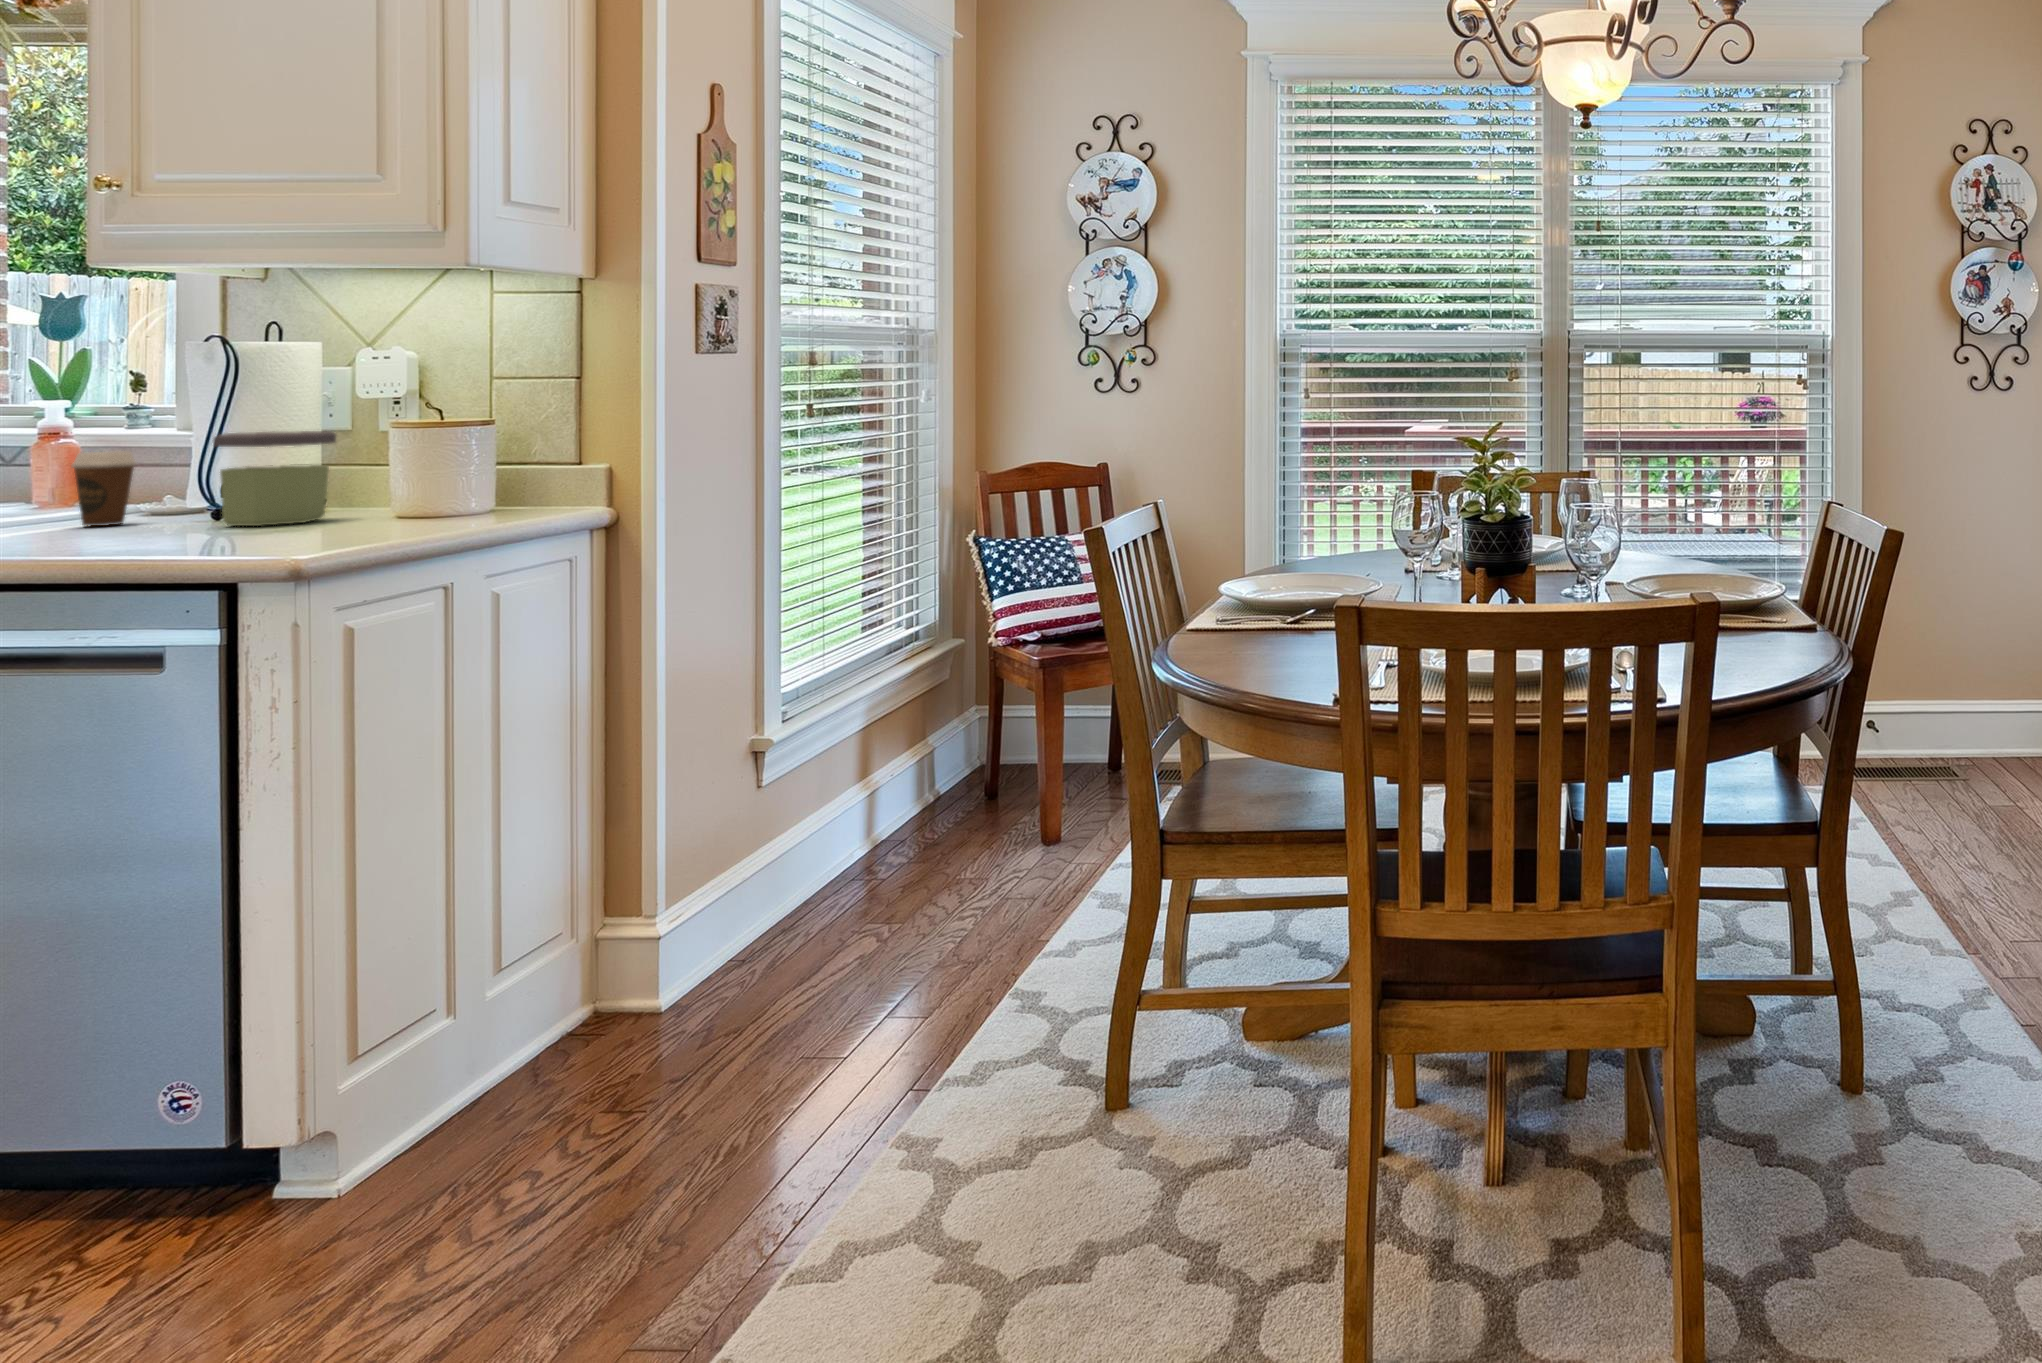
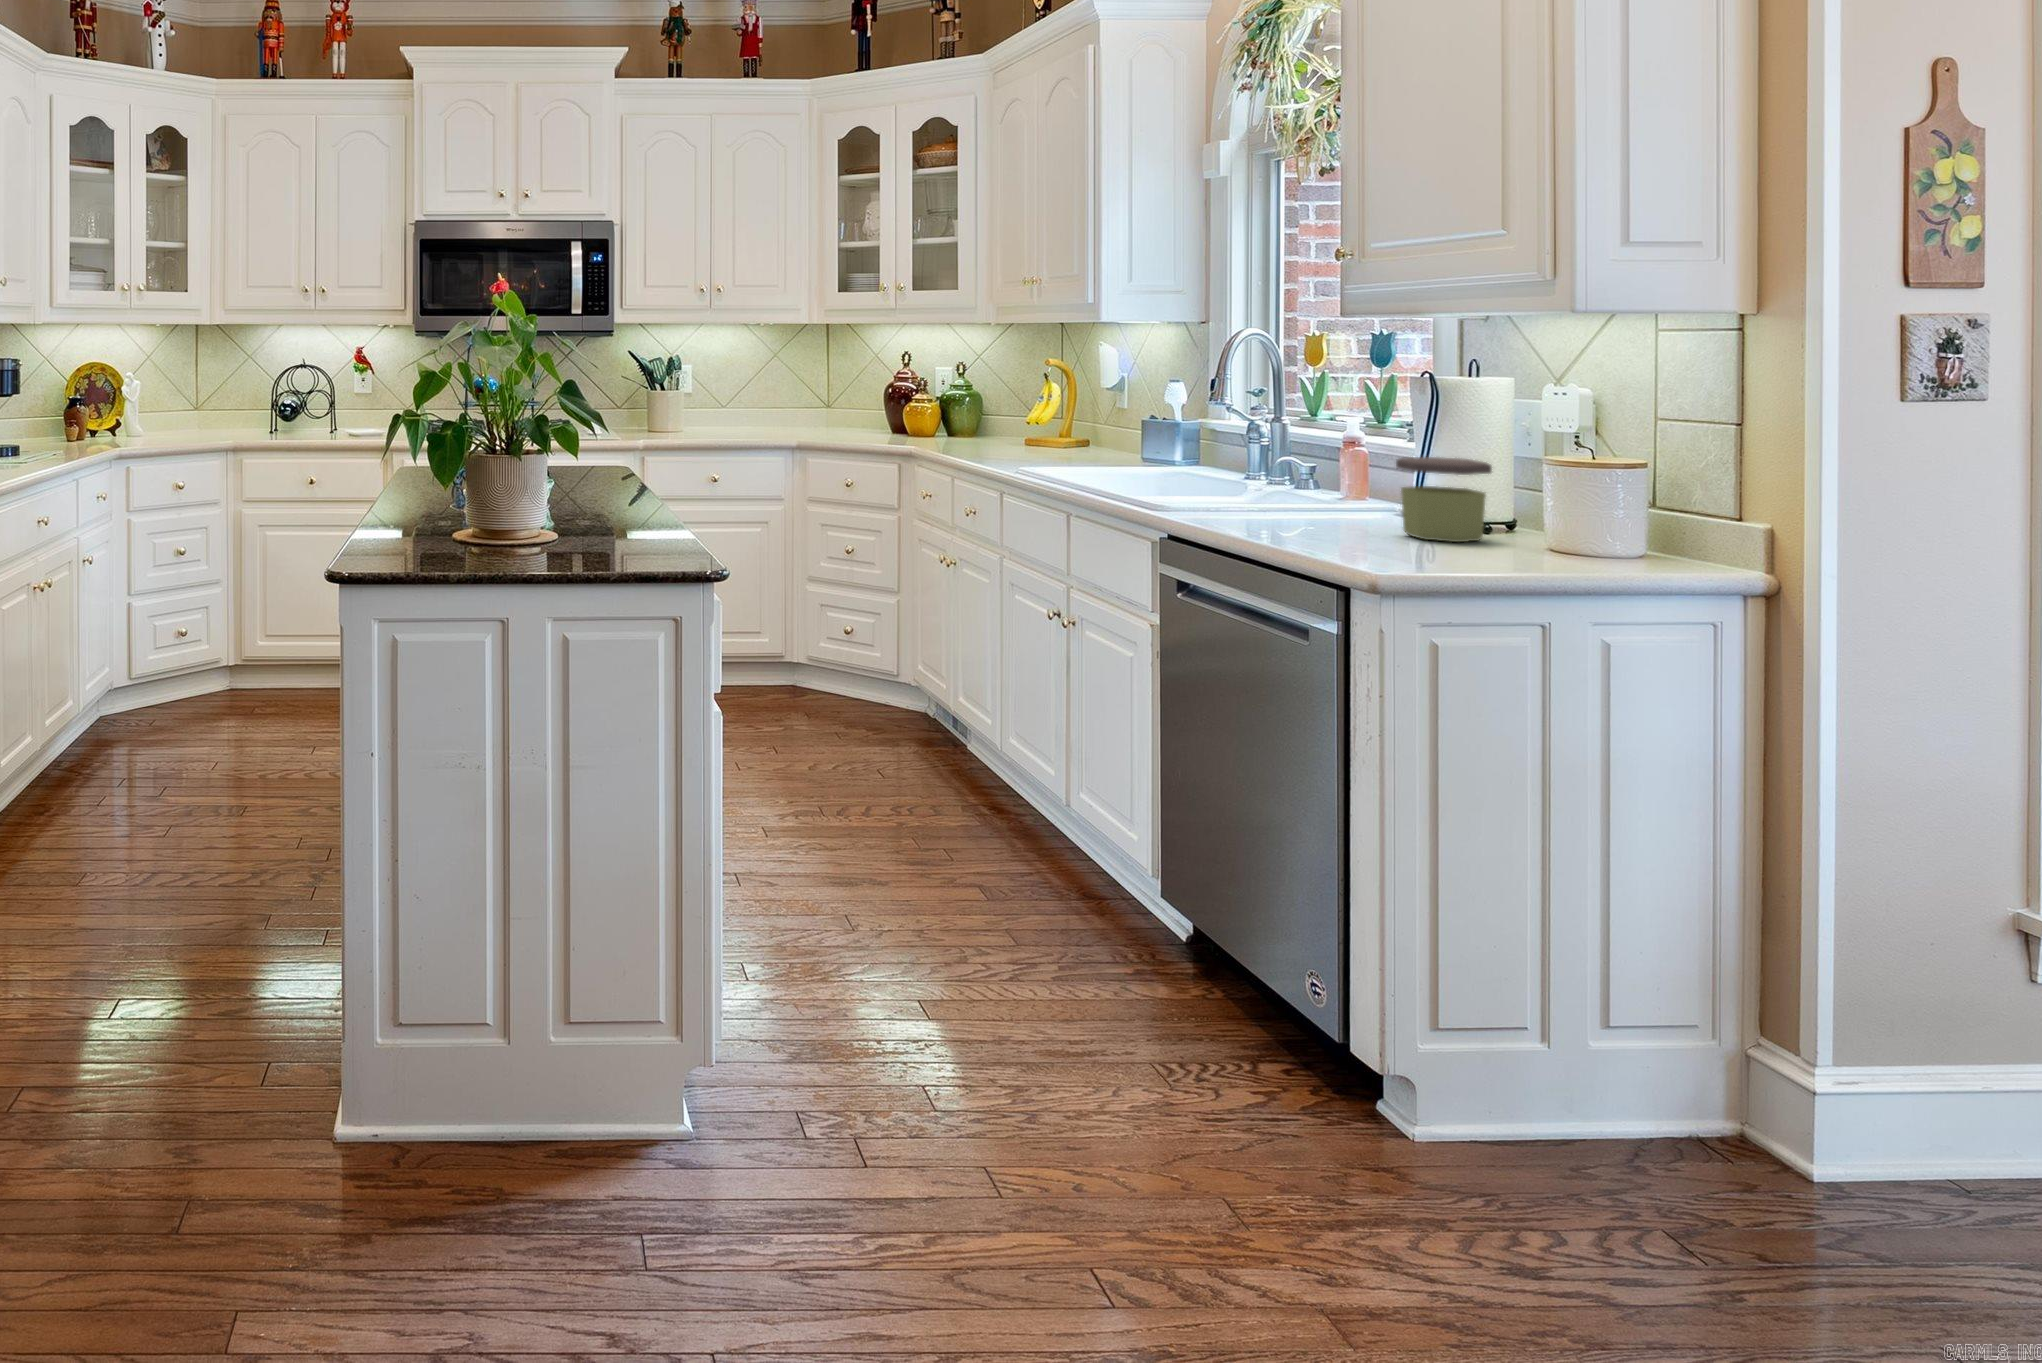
coffee cup: present [72,451,137,526] -> none [1329,460,1371,519]

